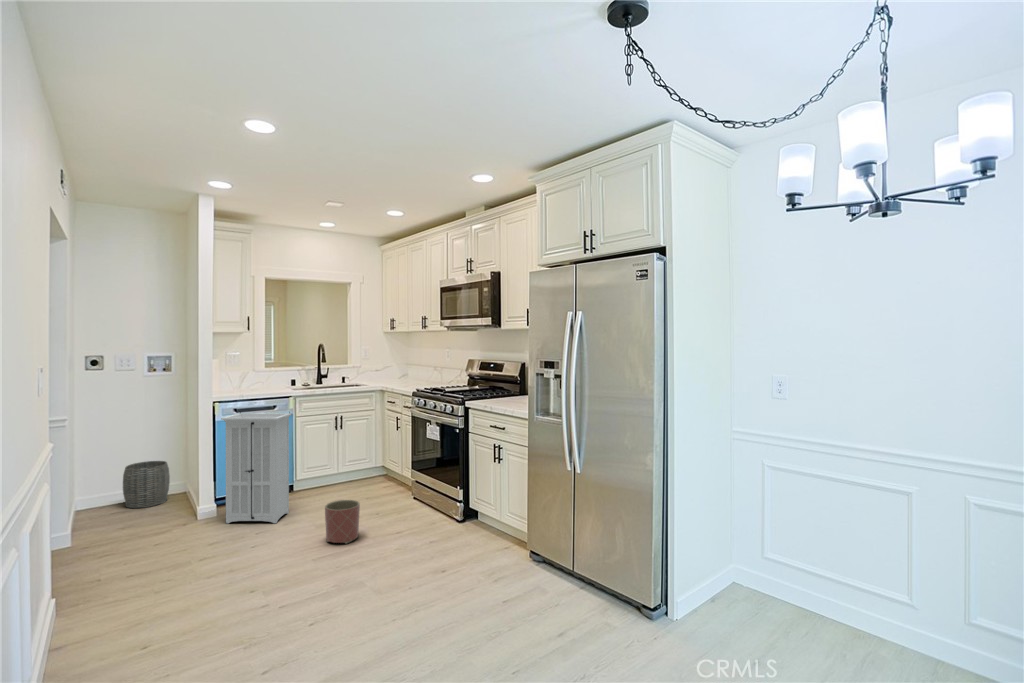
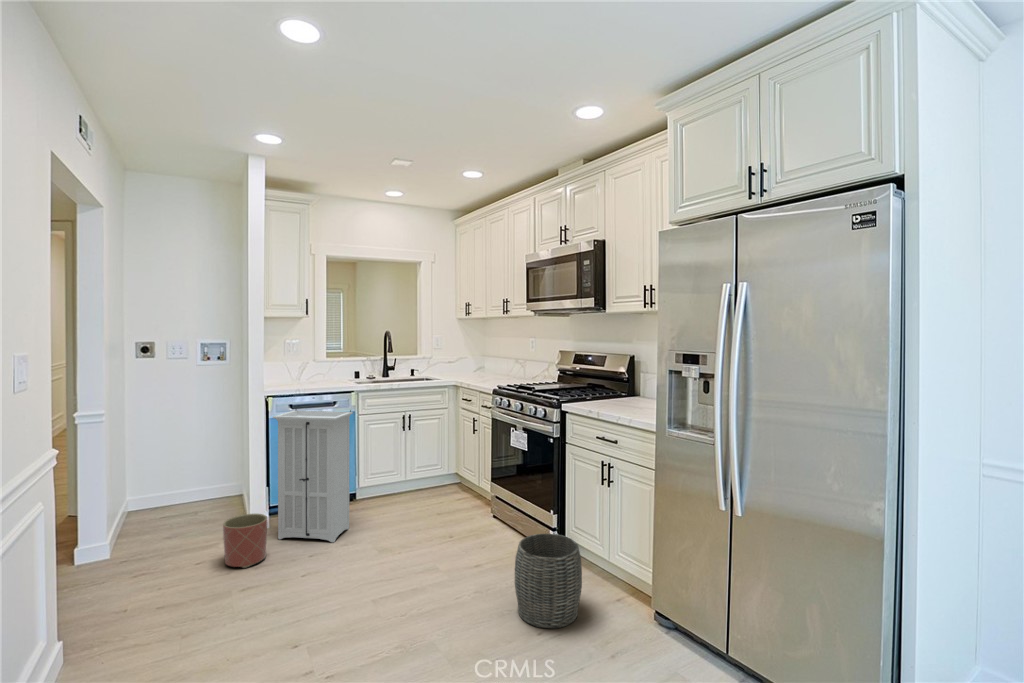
woven basket: present [123,461,170,508] -> present [515,534,582,628]
planter: present [325,500,360,544] -> present [223,514,267,568]

